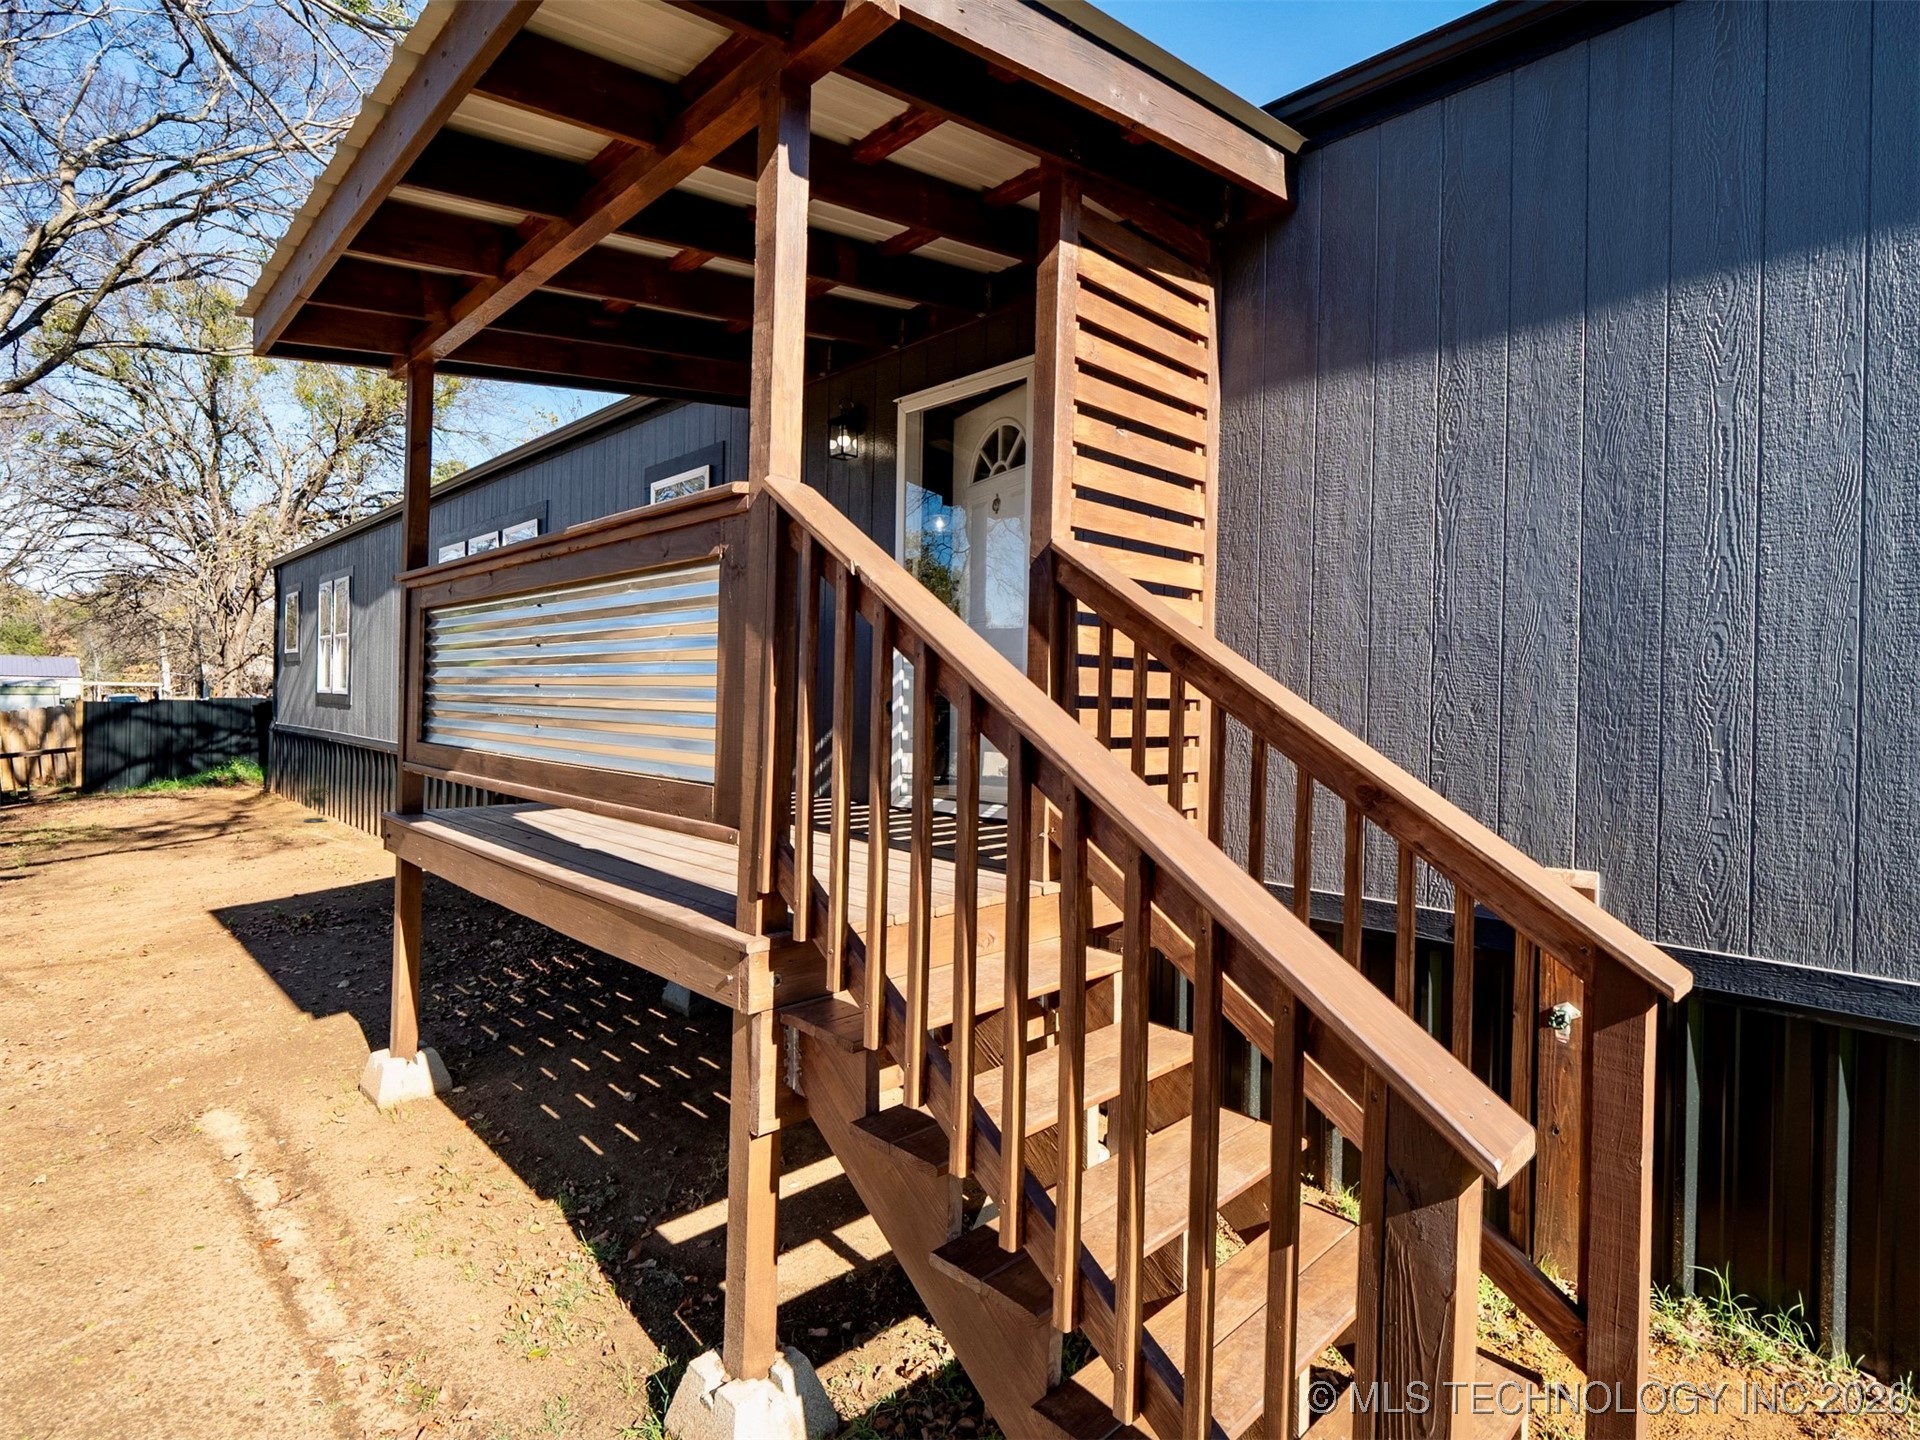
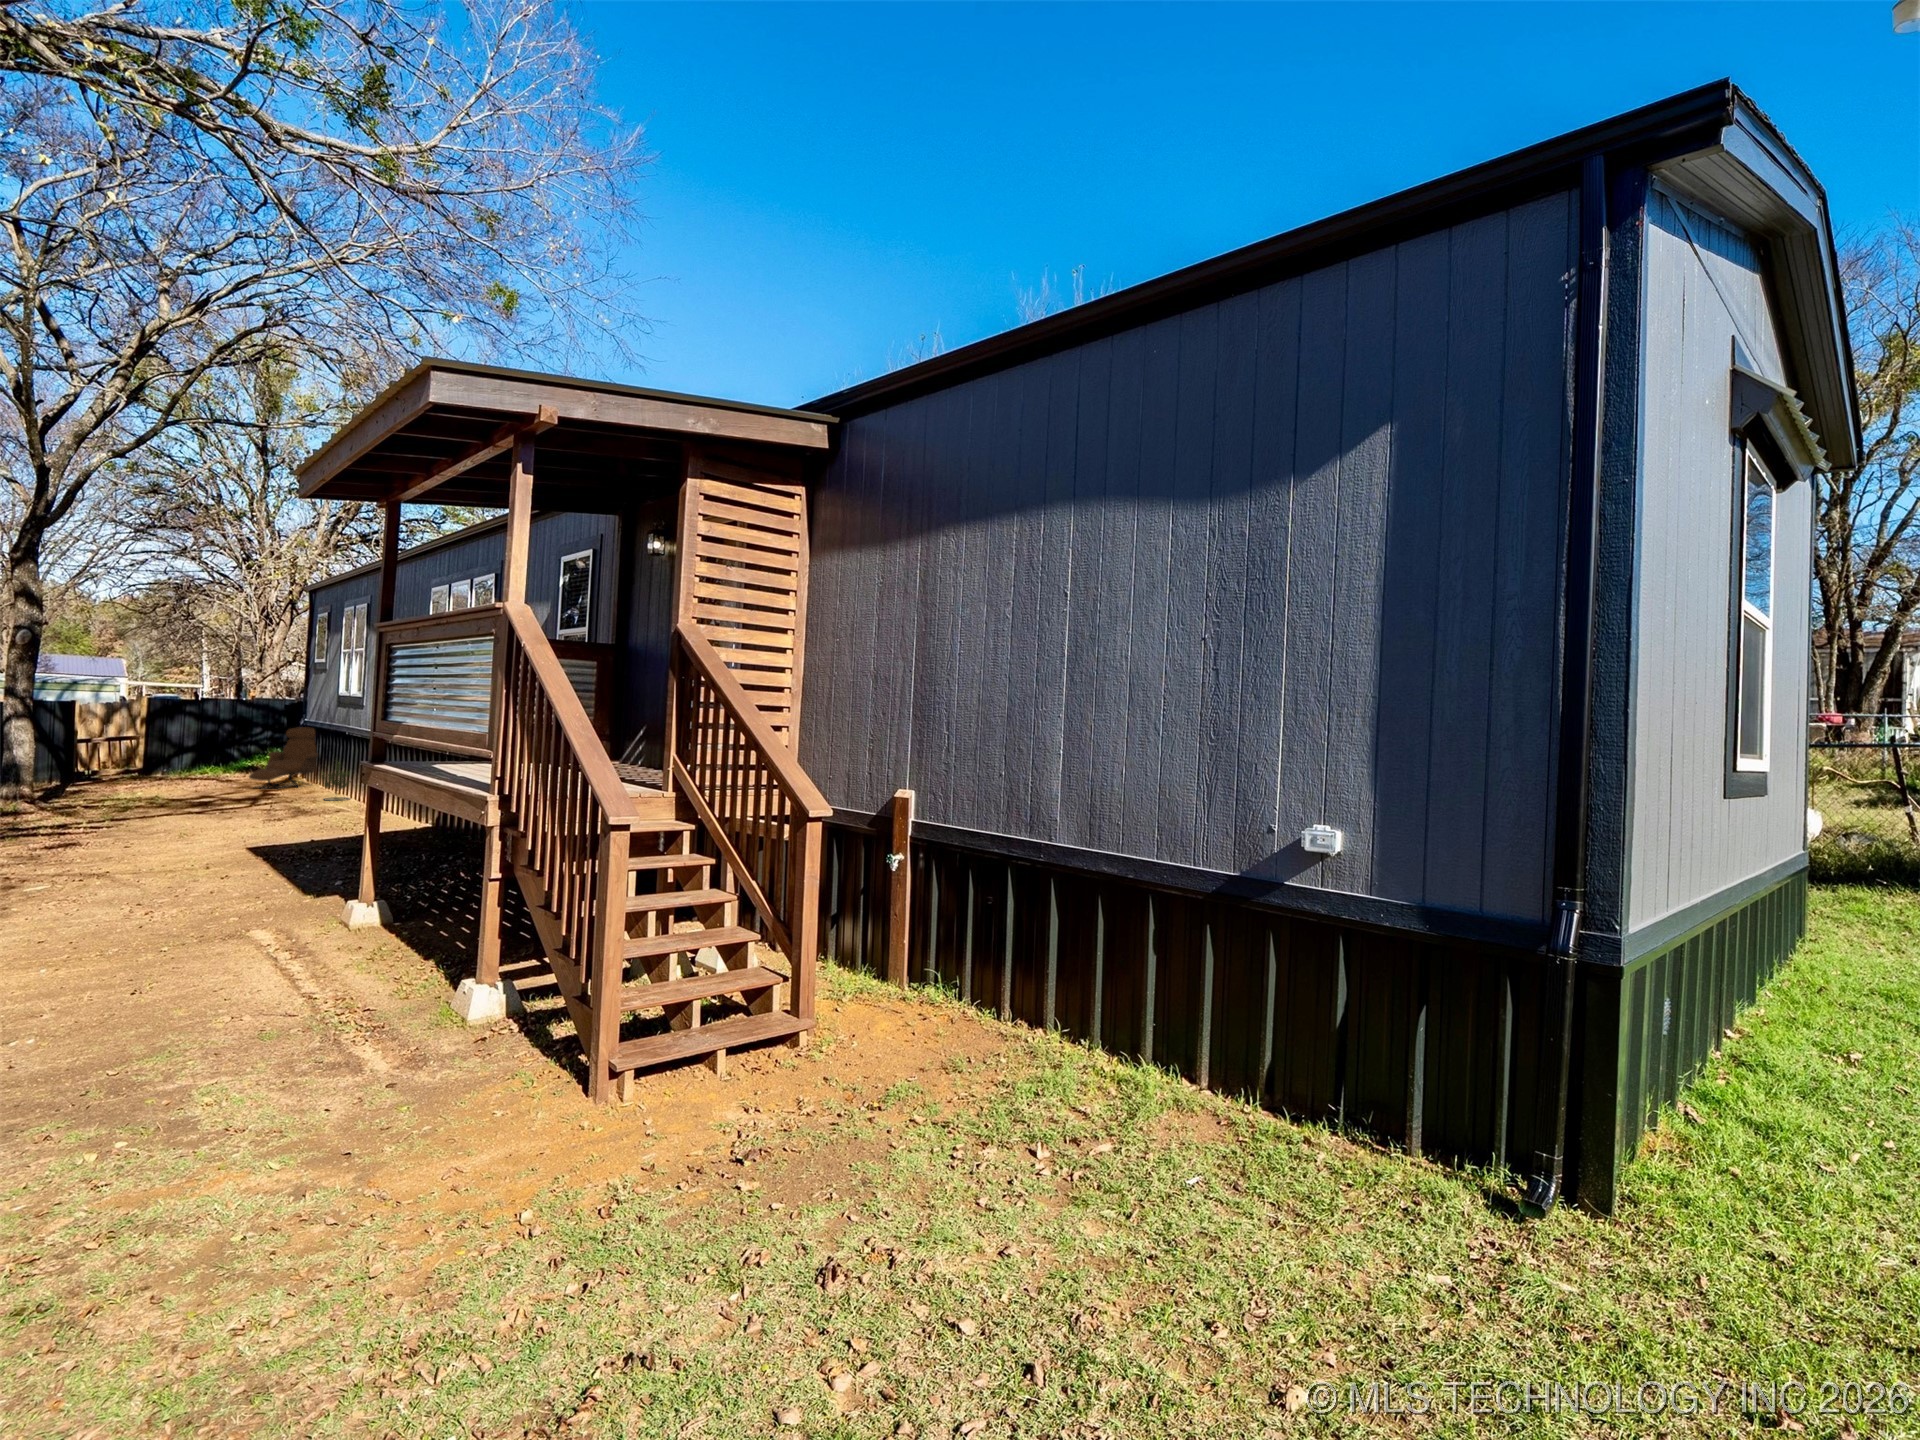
lounge chair: none [213,733,299,809] -> present [249,727,318,788]

